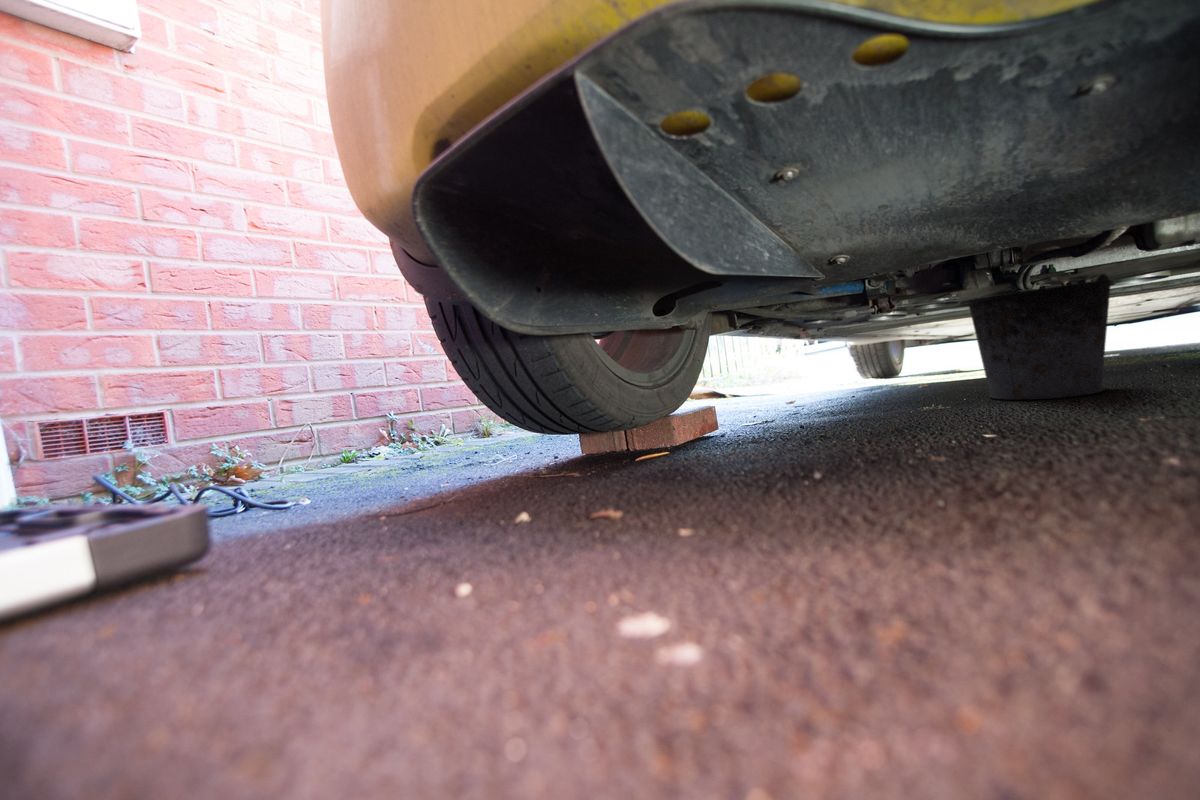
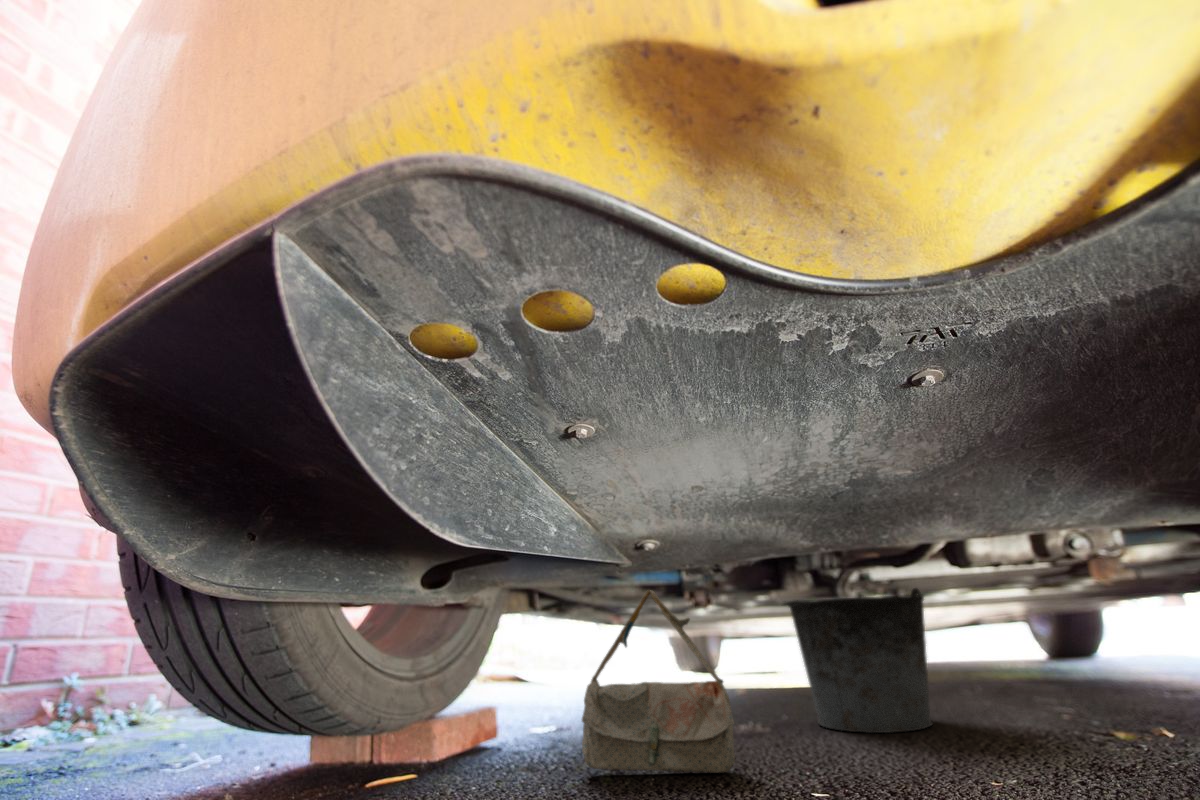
bag: none [786,299,912,430] -> present [582,590,735,773]

